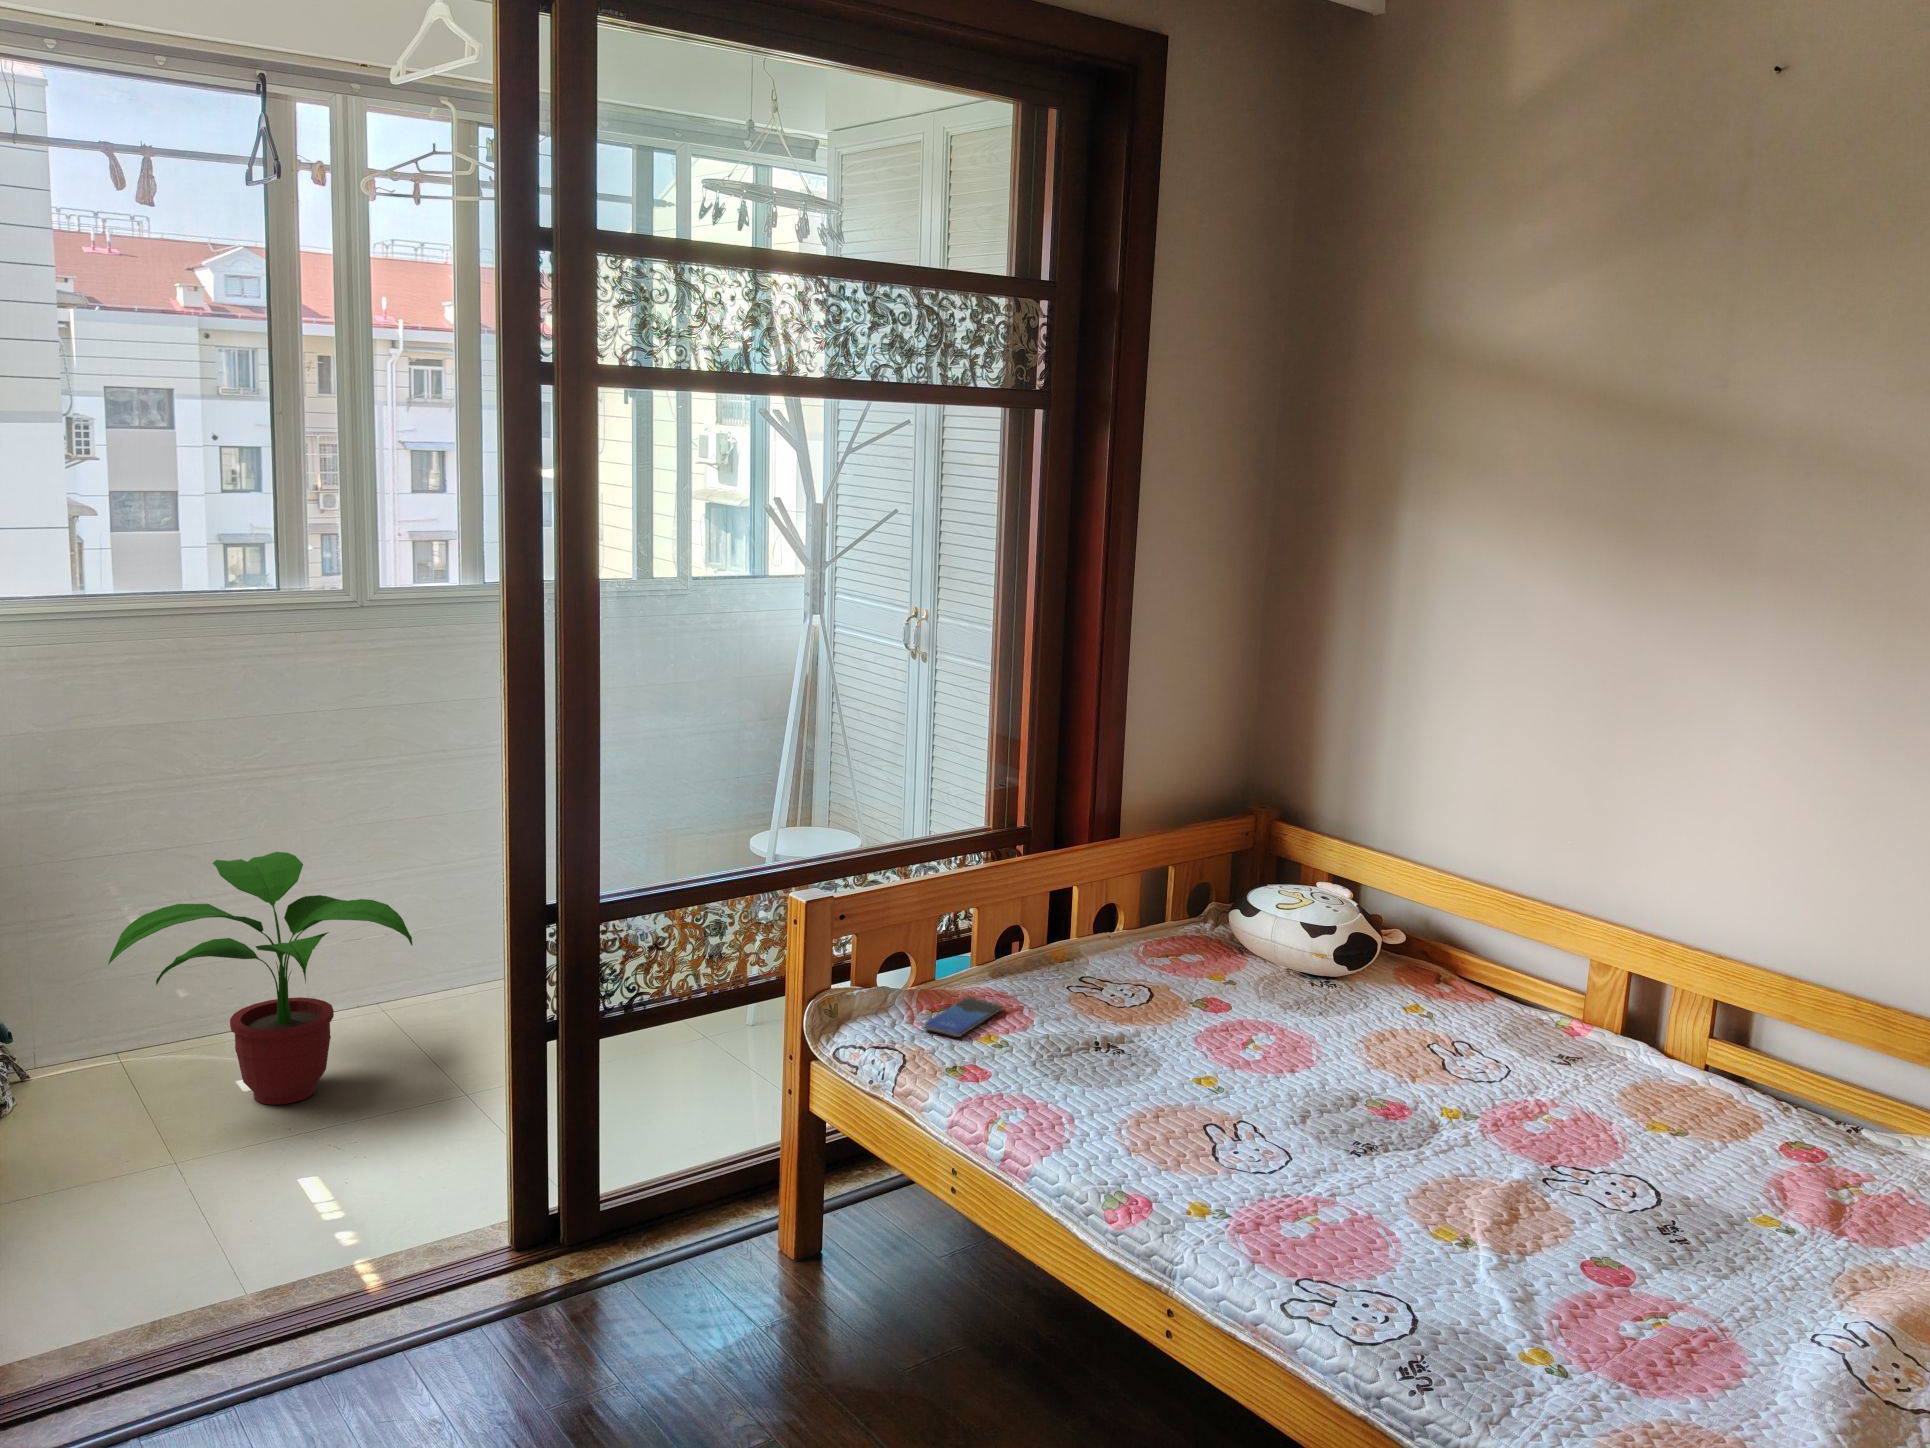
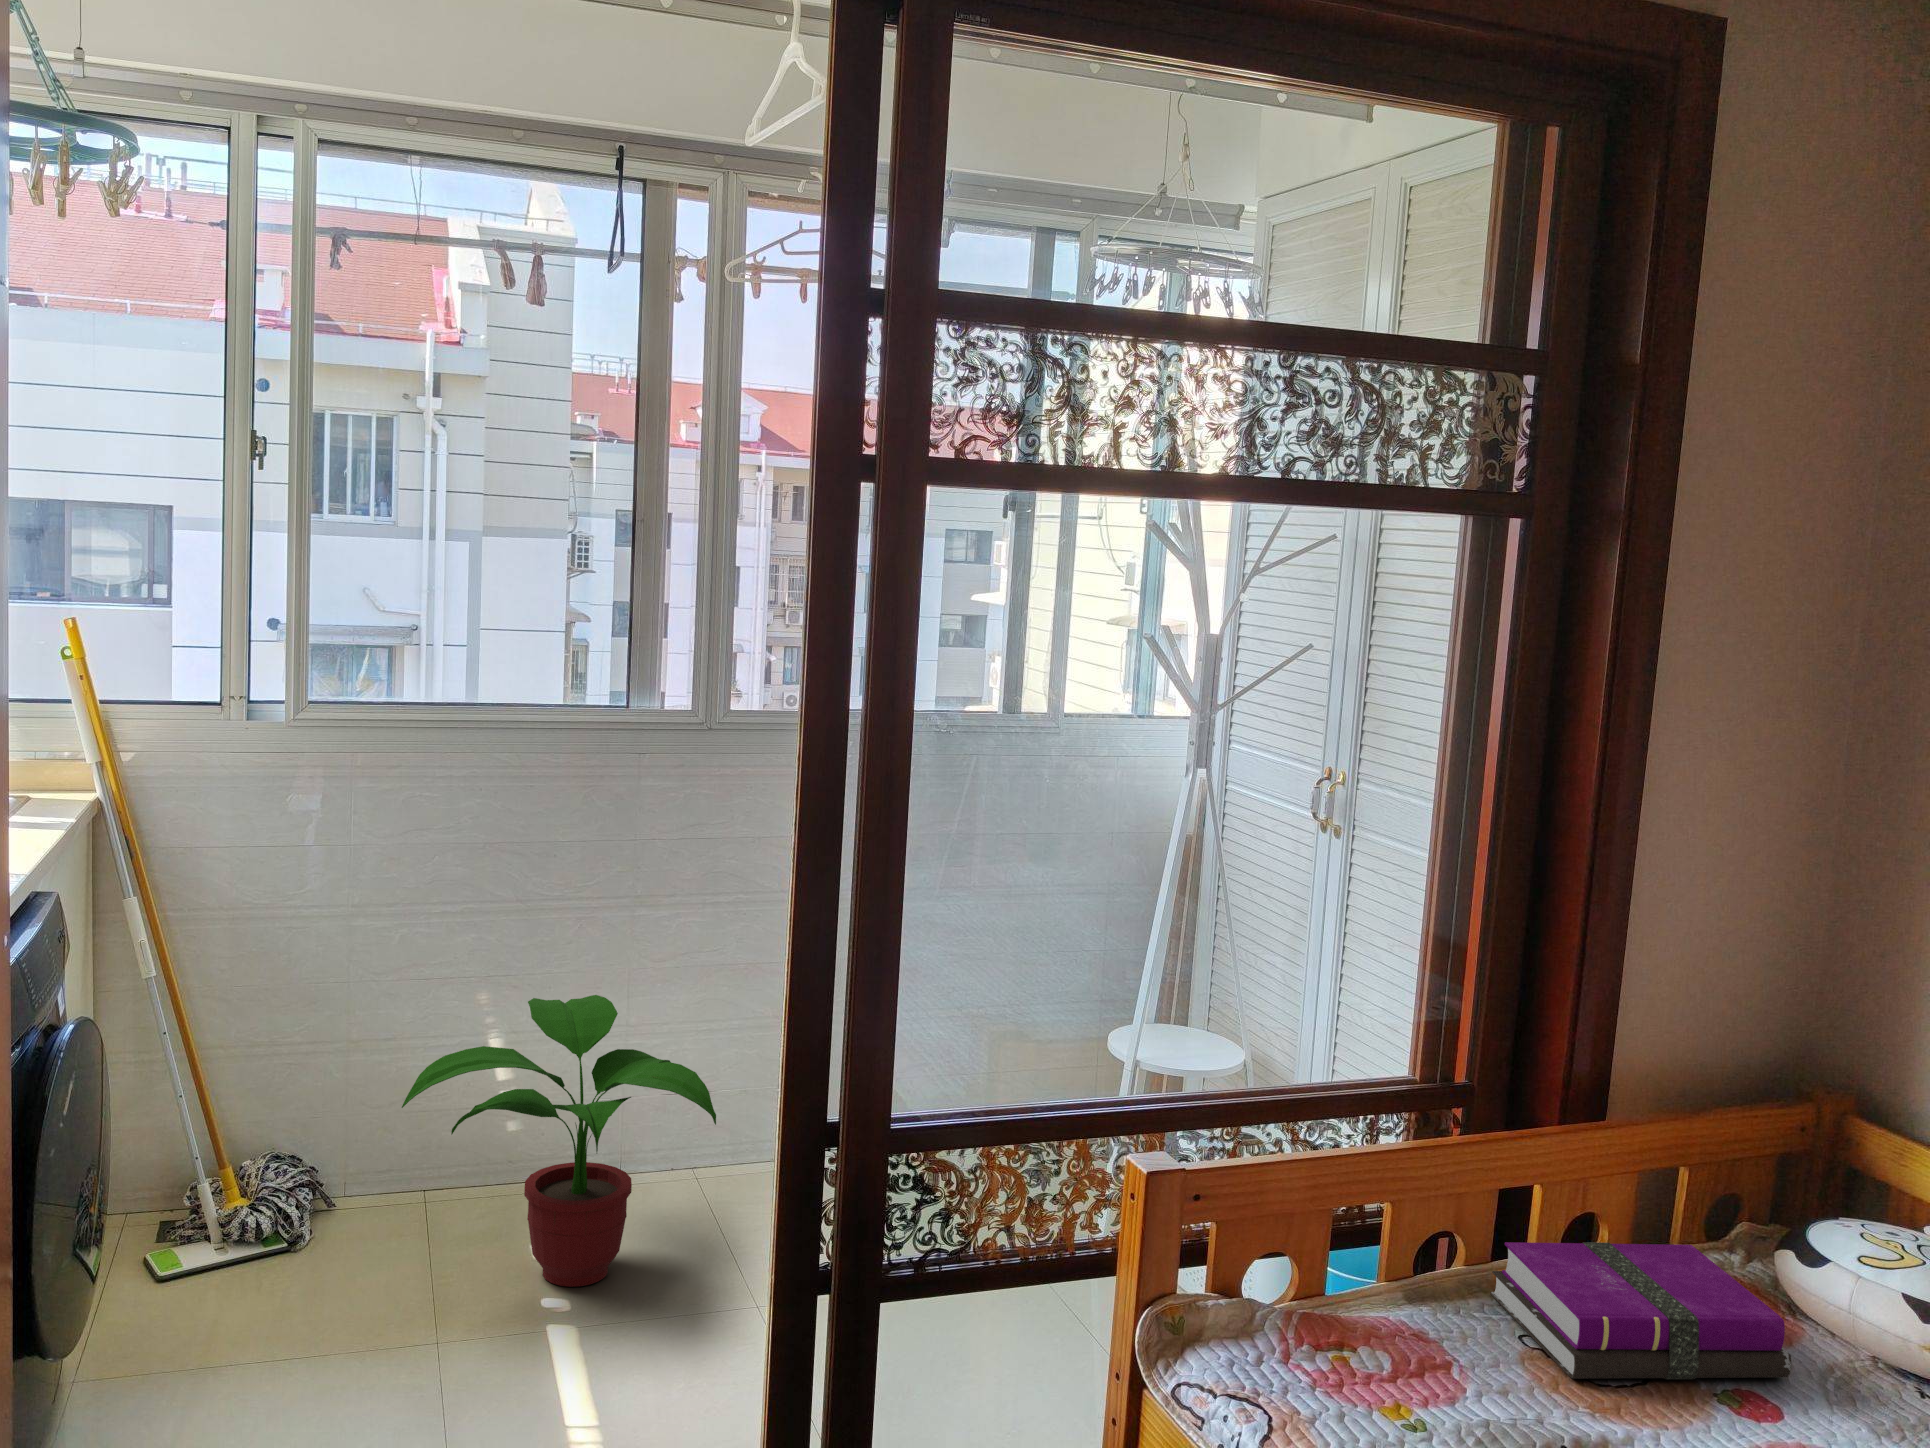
notebook: none [1047,915,1238,1006] -> present [1490,1242,1791,1379]
smartphone: present [922,997,1002,1037] -> none [1299,1333,1420,1400]

